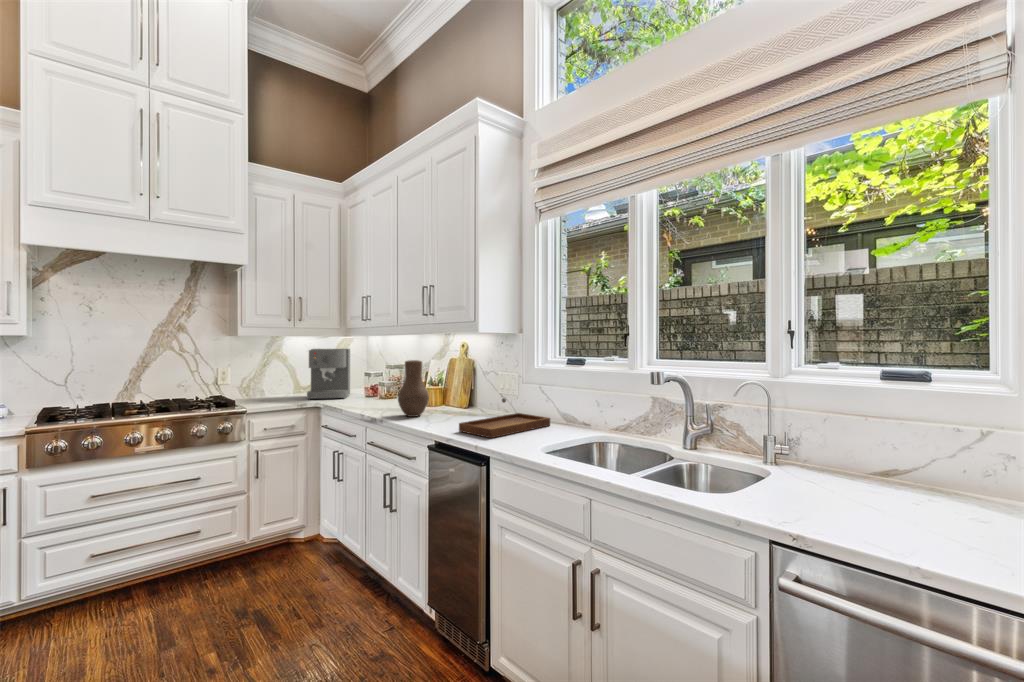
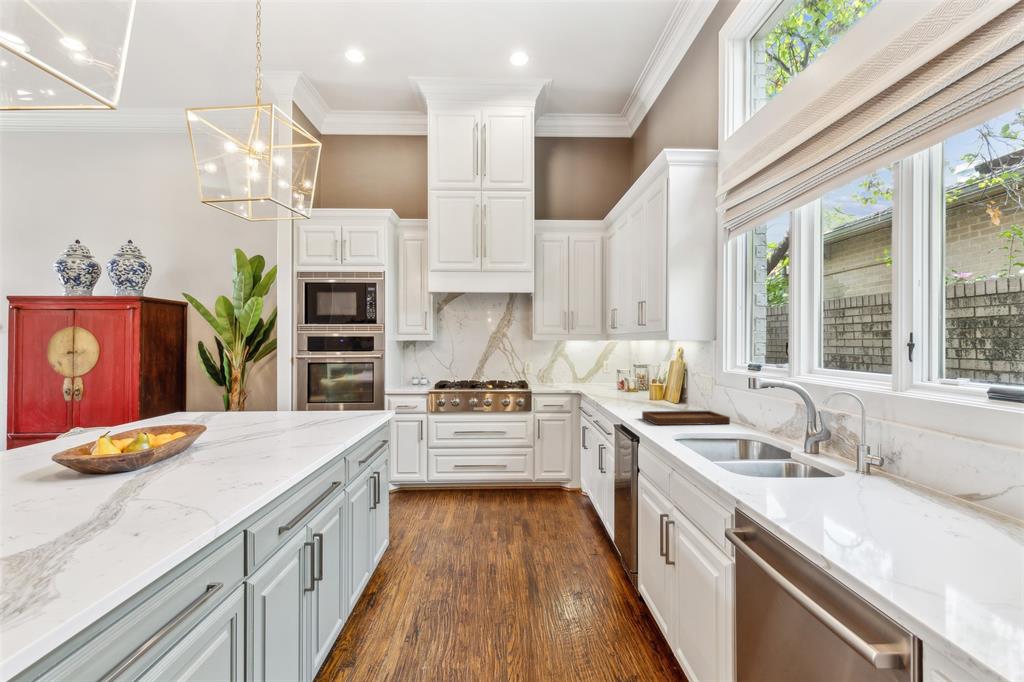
coffee maker: present [307,349,350,399] -> none [576,350,610,389]
vase: present [398,360,429,417] -> none [617,361,642,406]

